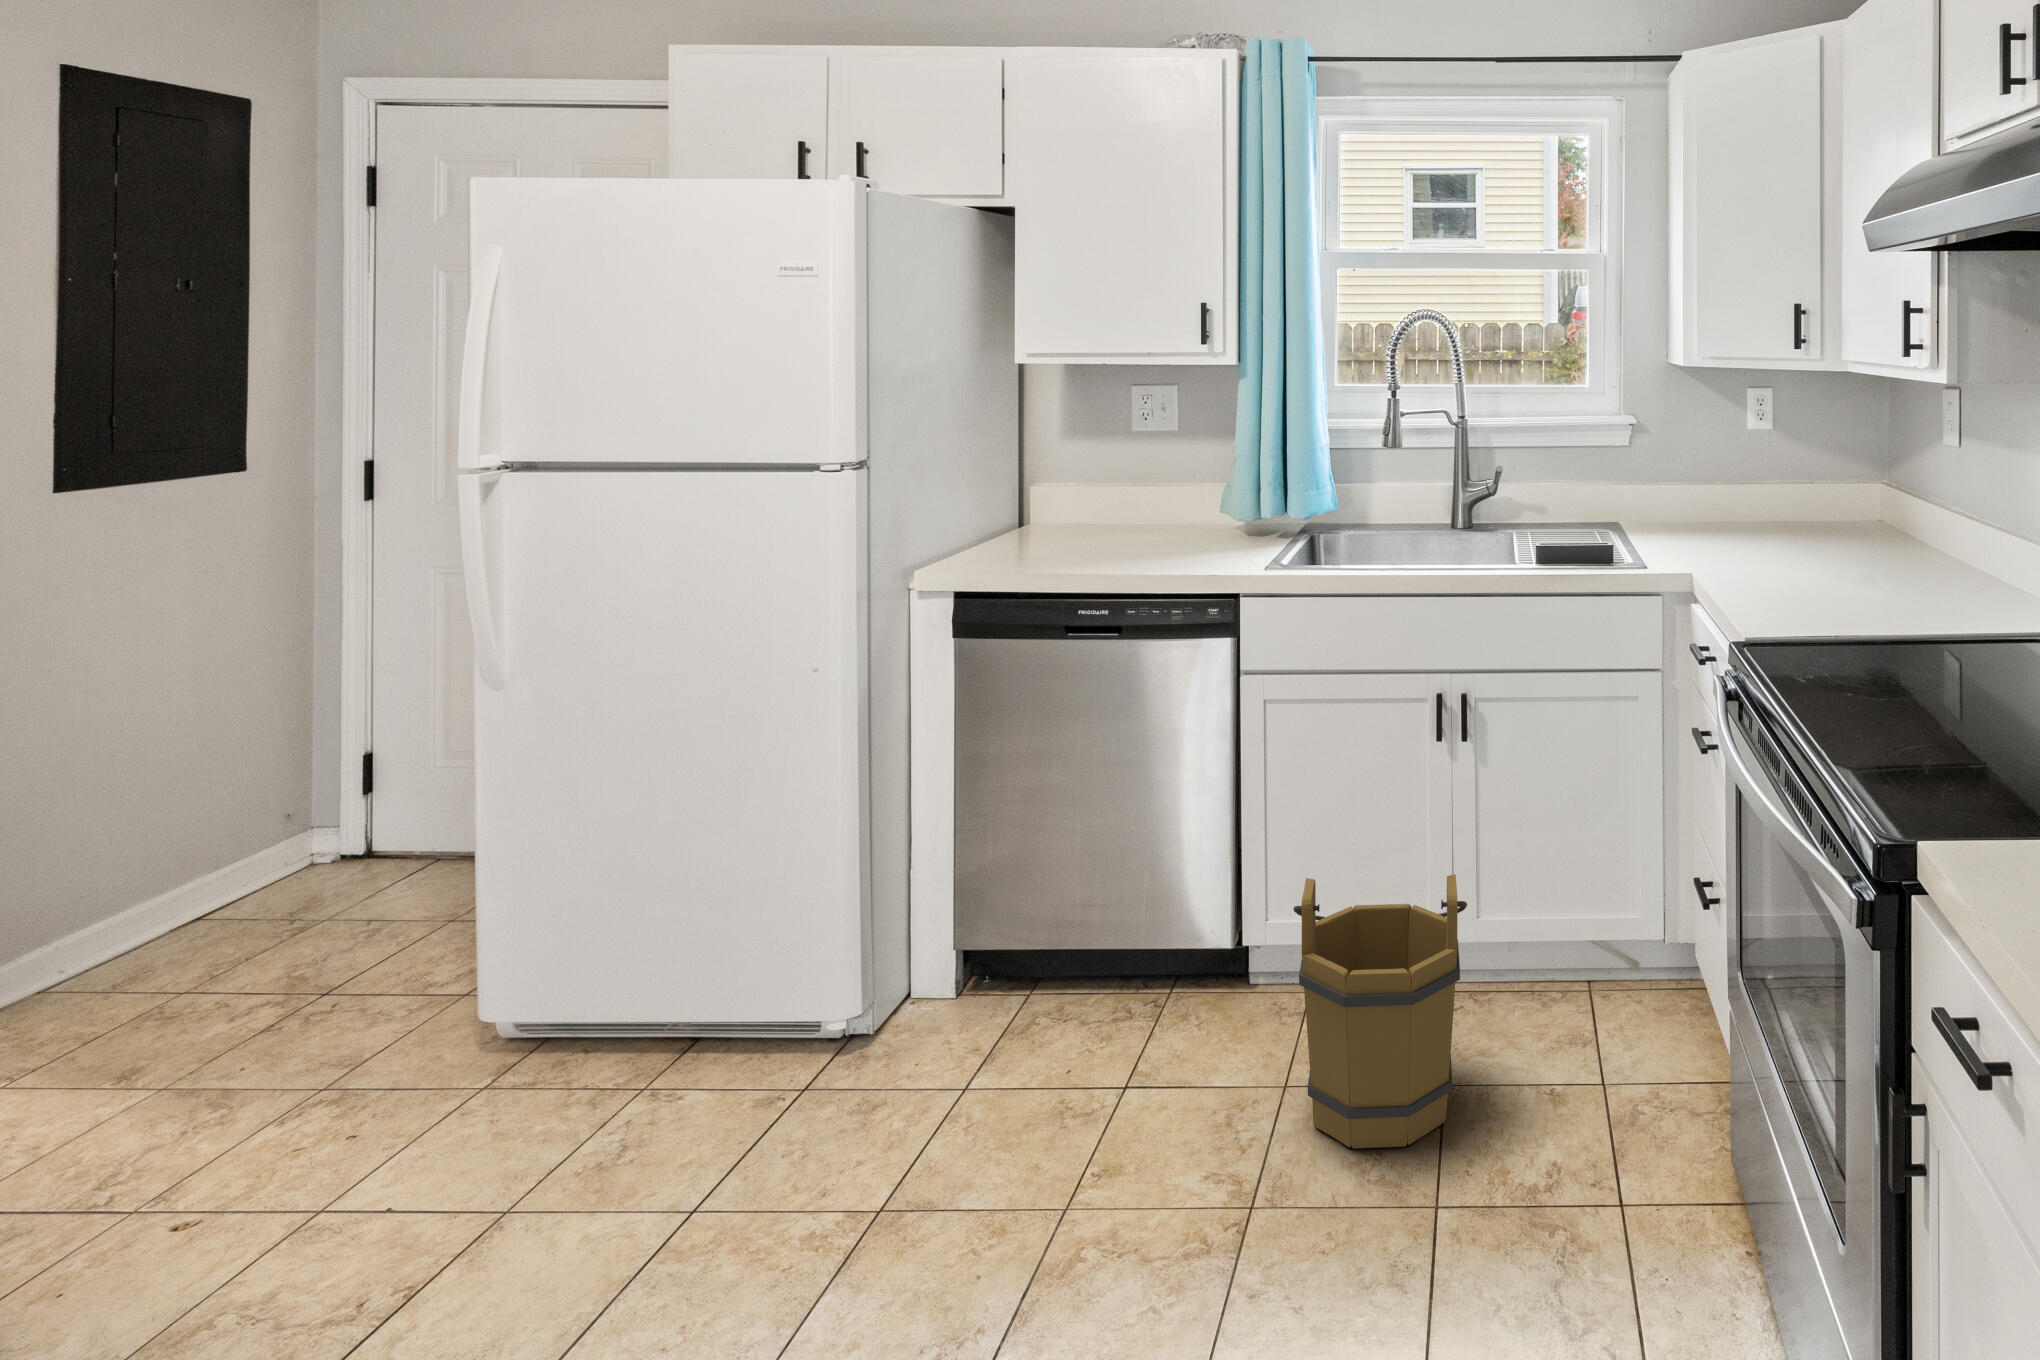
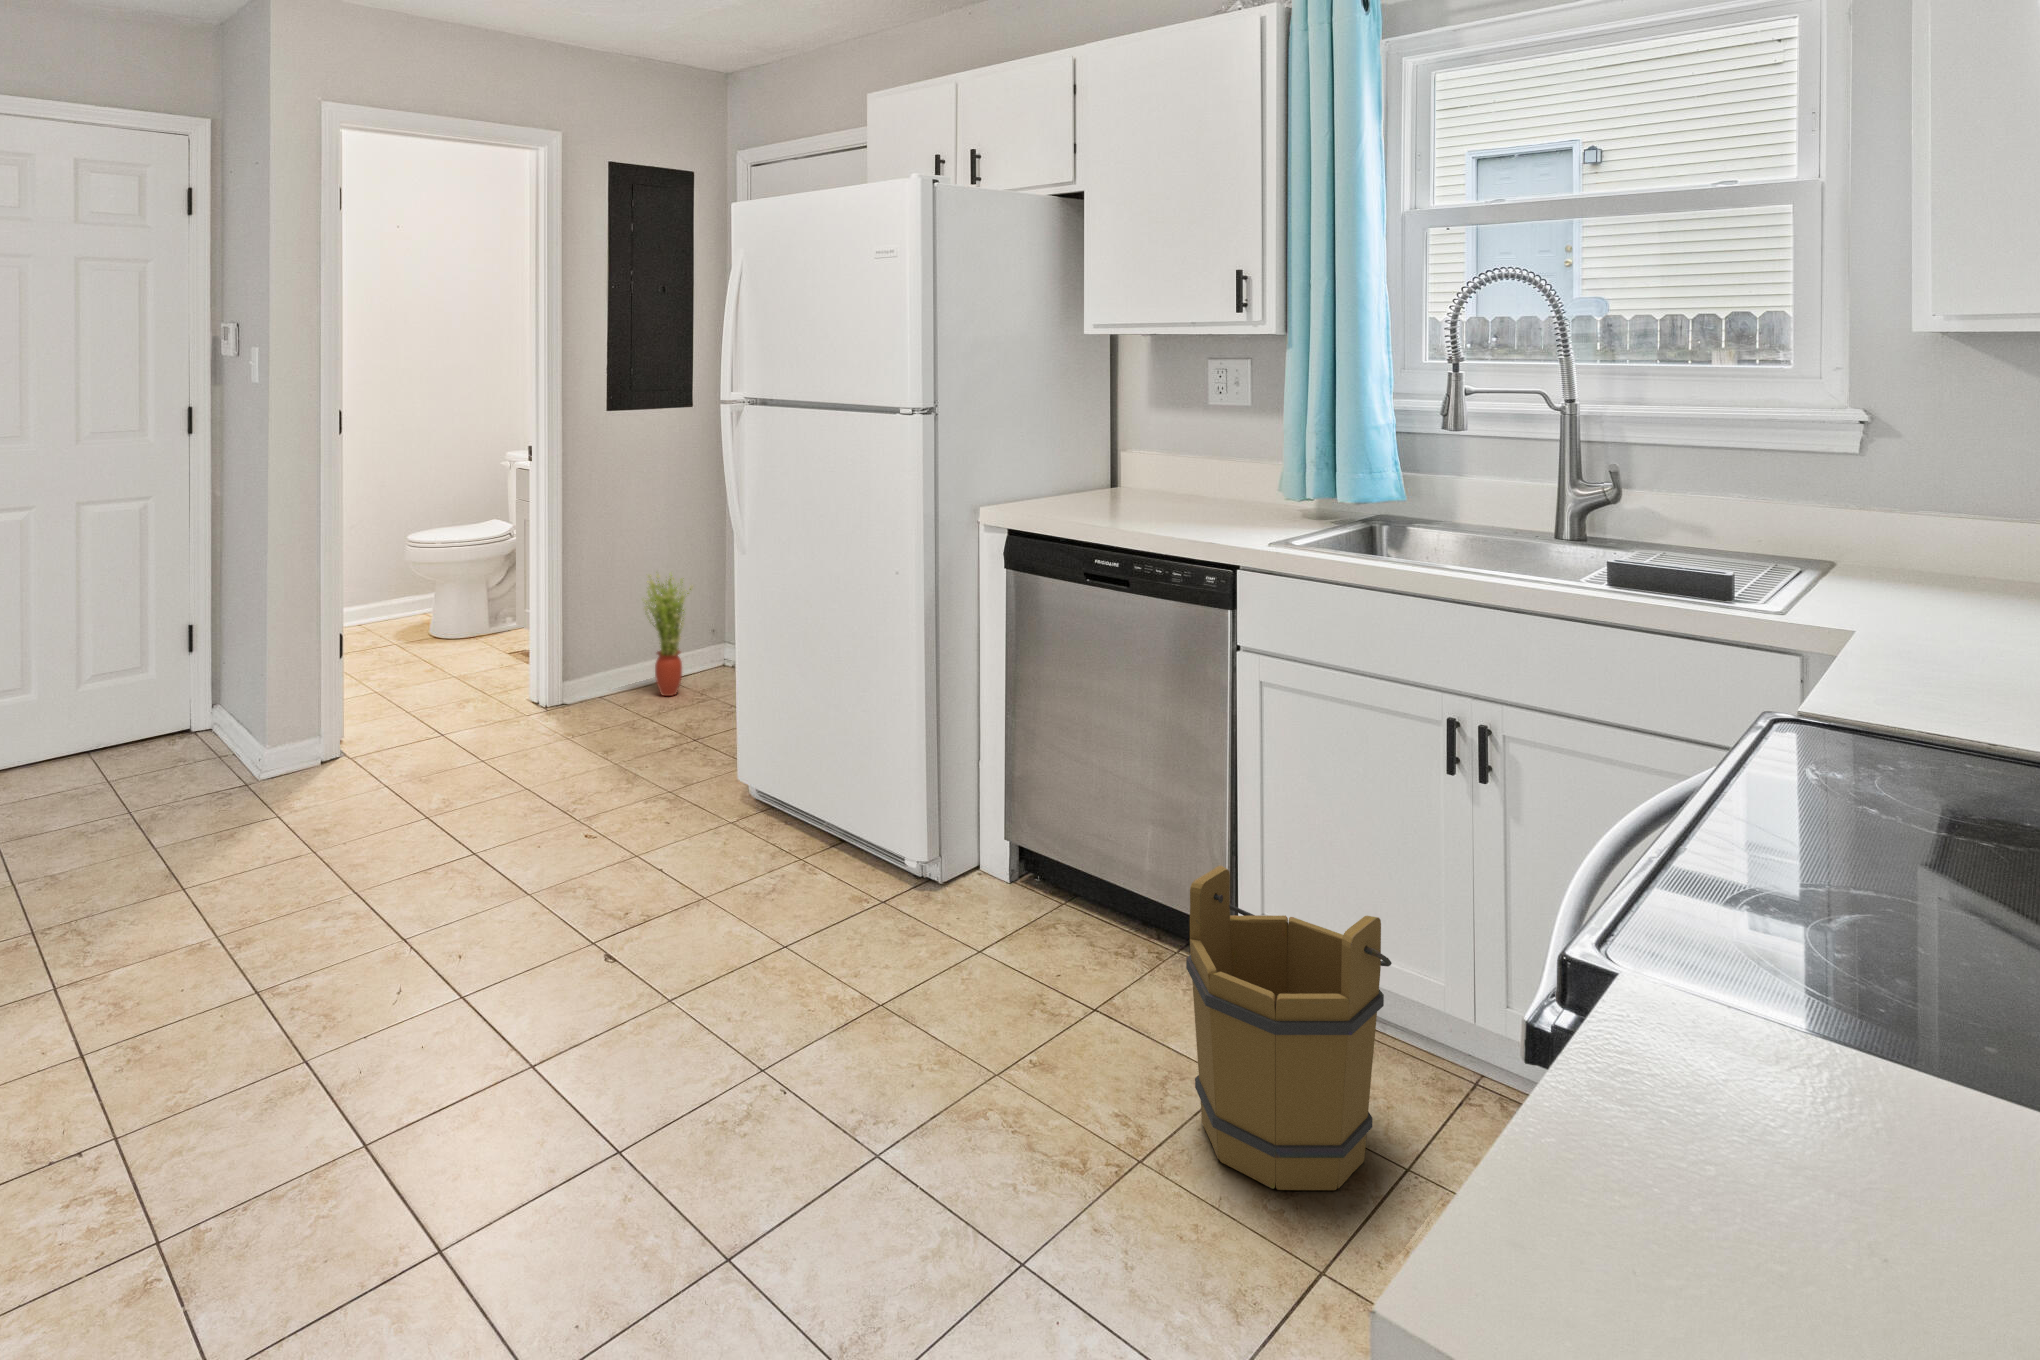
potted plant: none [123,749,230,952] -> present [645,574,693,696]

